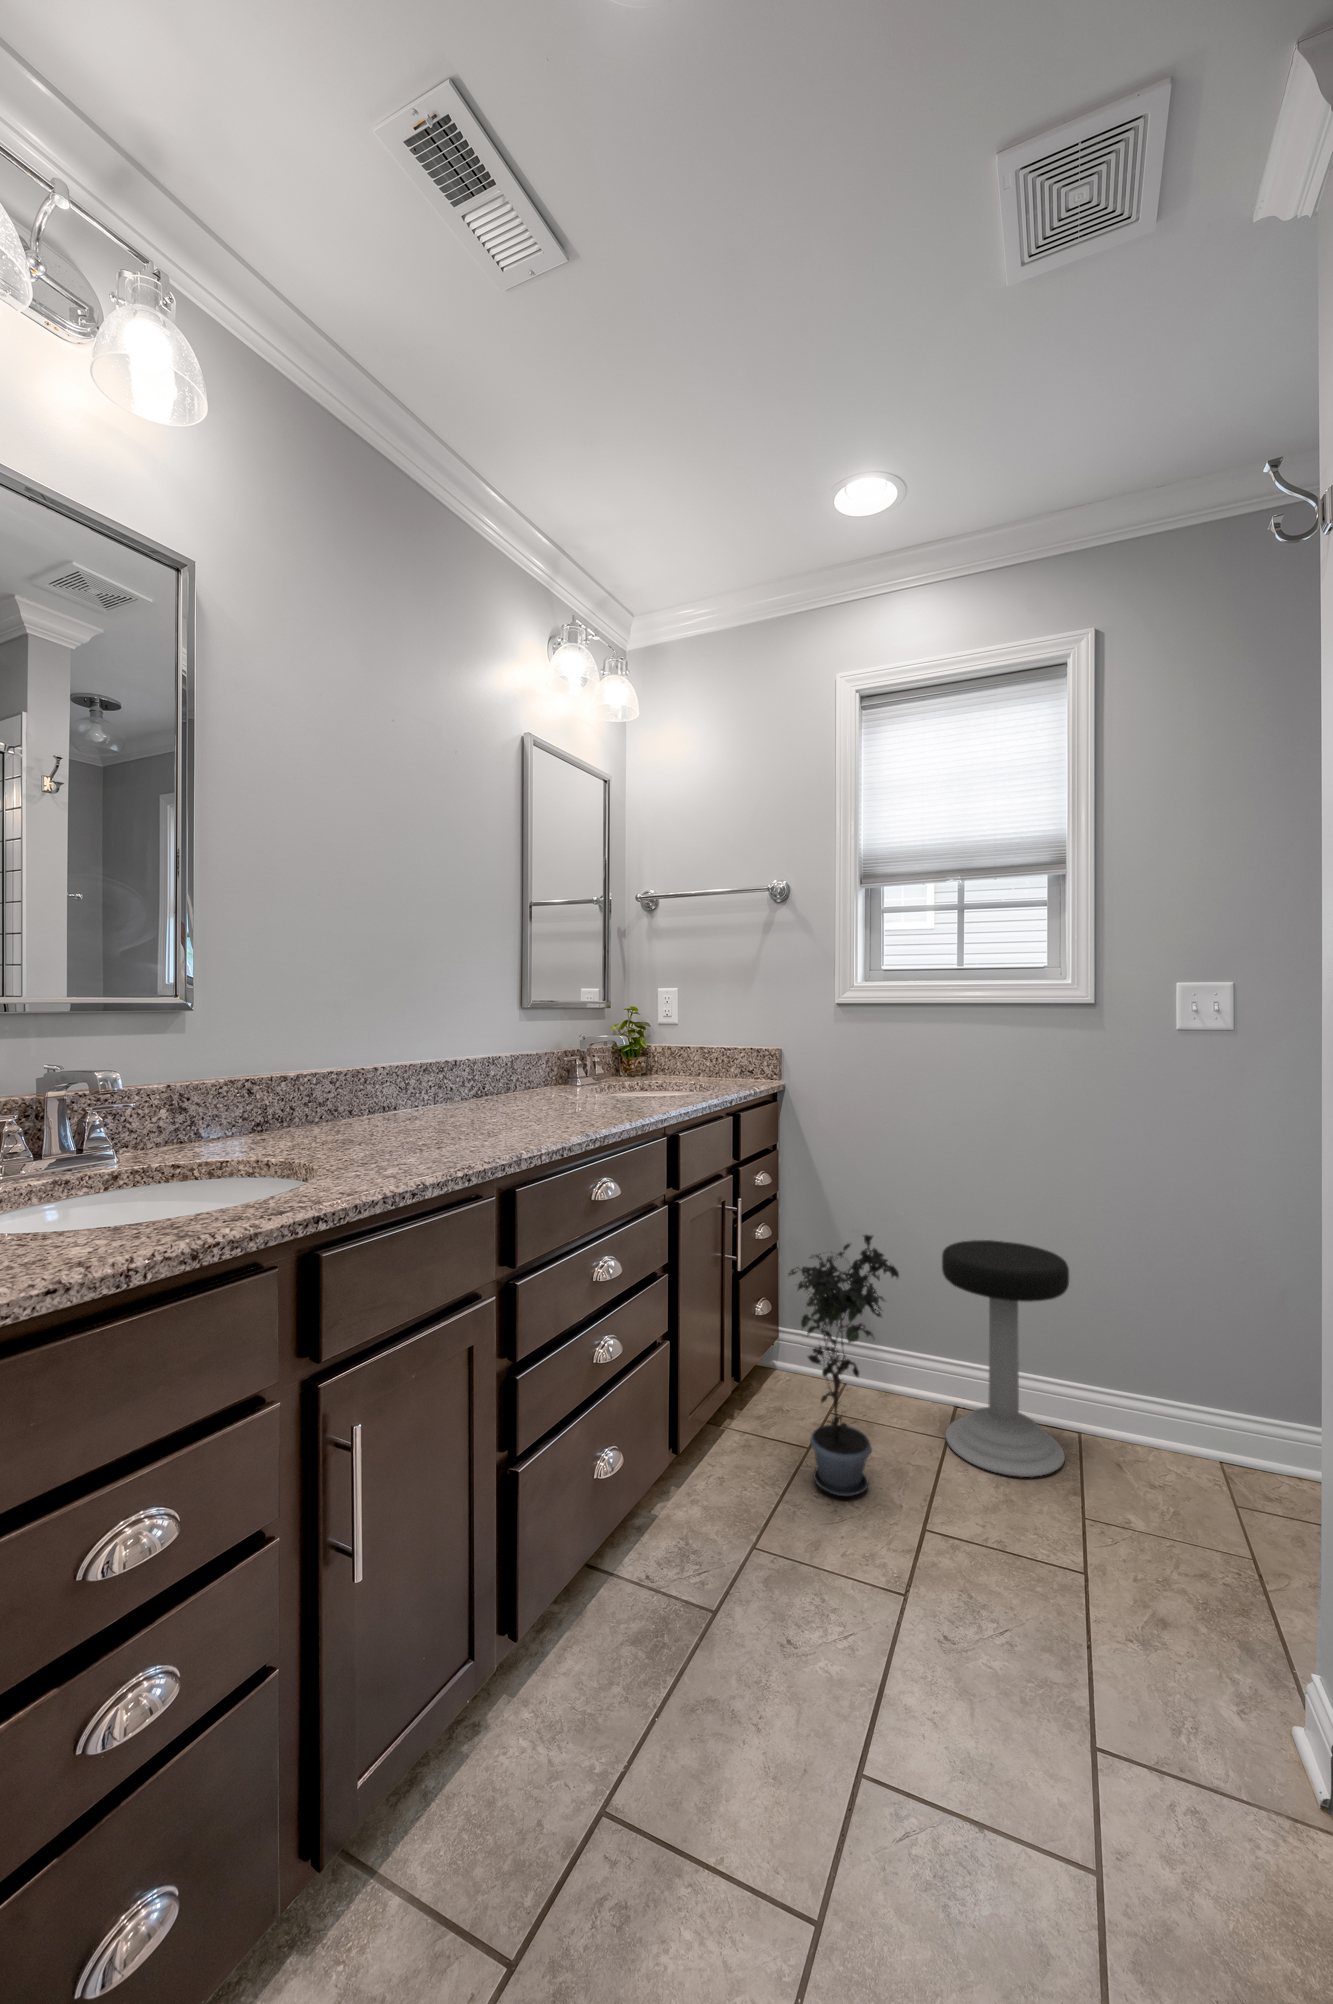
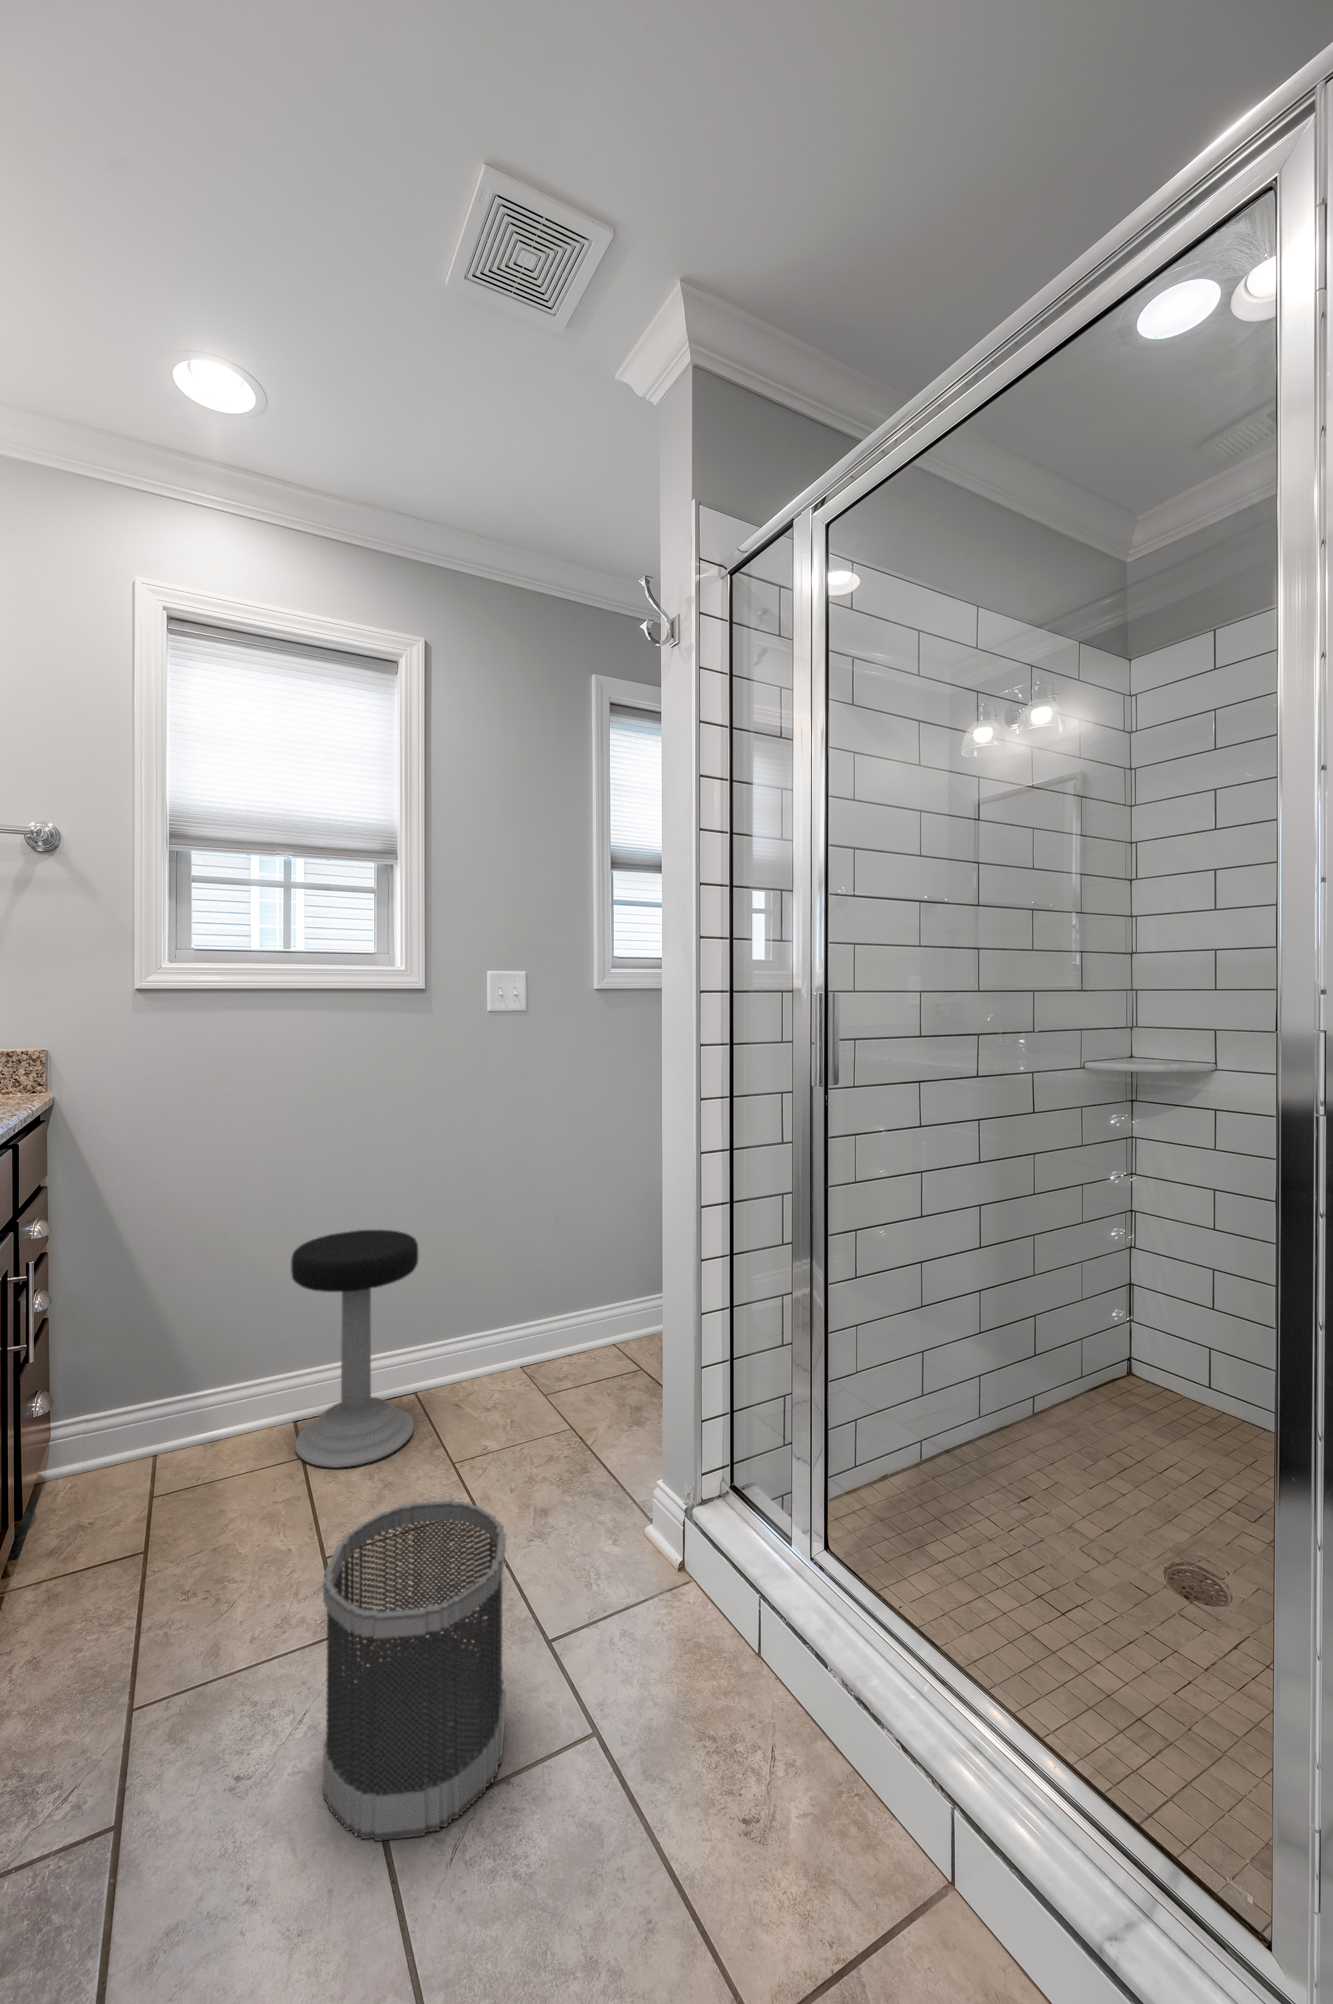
potted plant: present [789,1235,899,1497] -> none [137,1258,284,1584]
wastebasket: none [828,1489,1004,1809] -> present [323,1500,506,1841]

